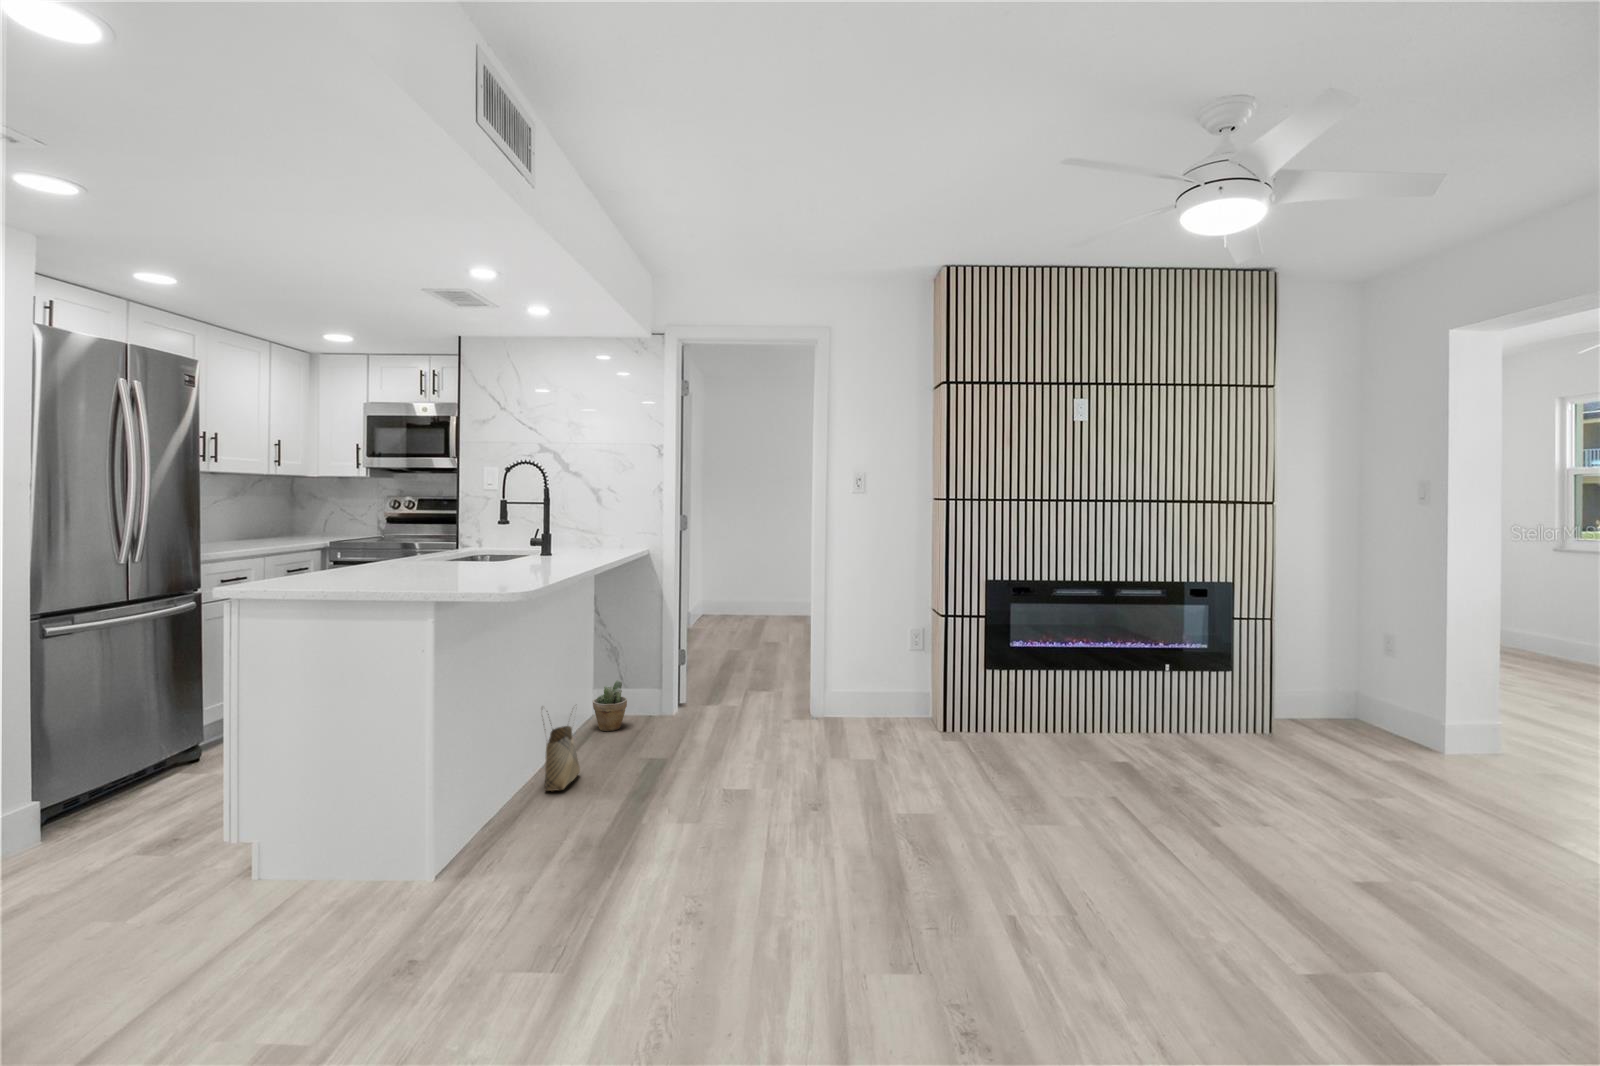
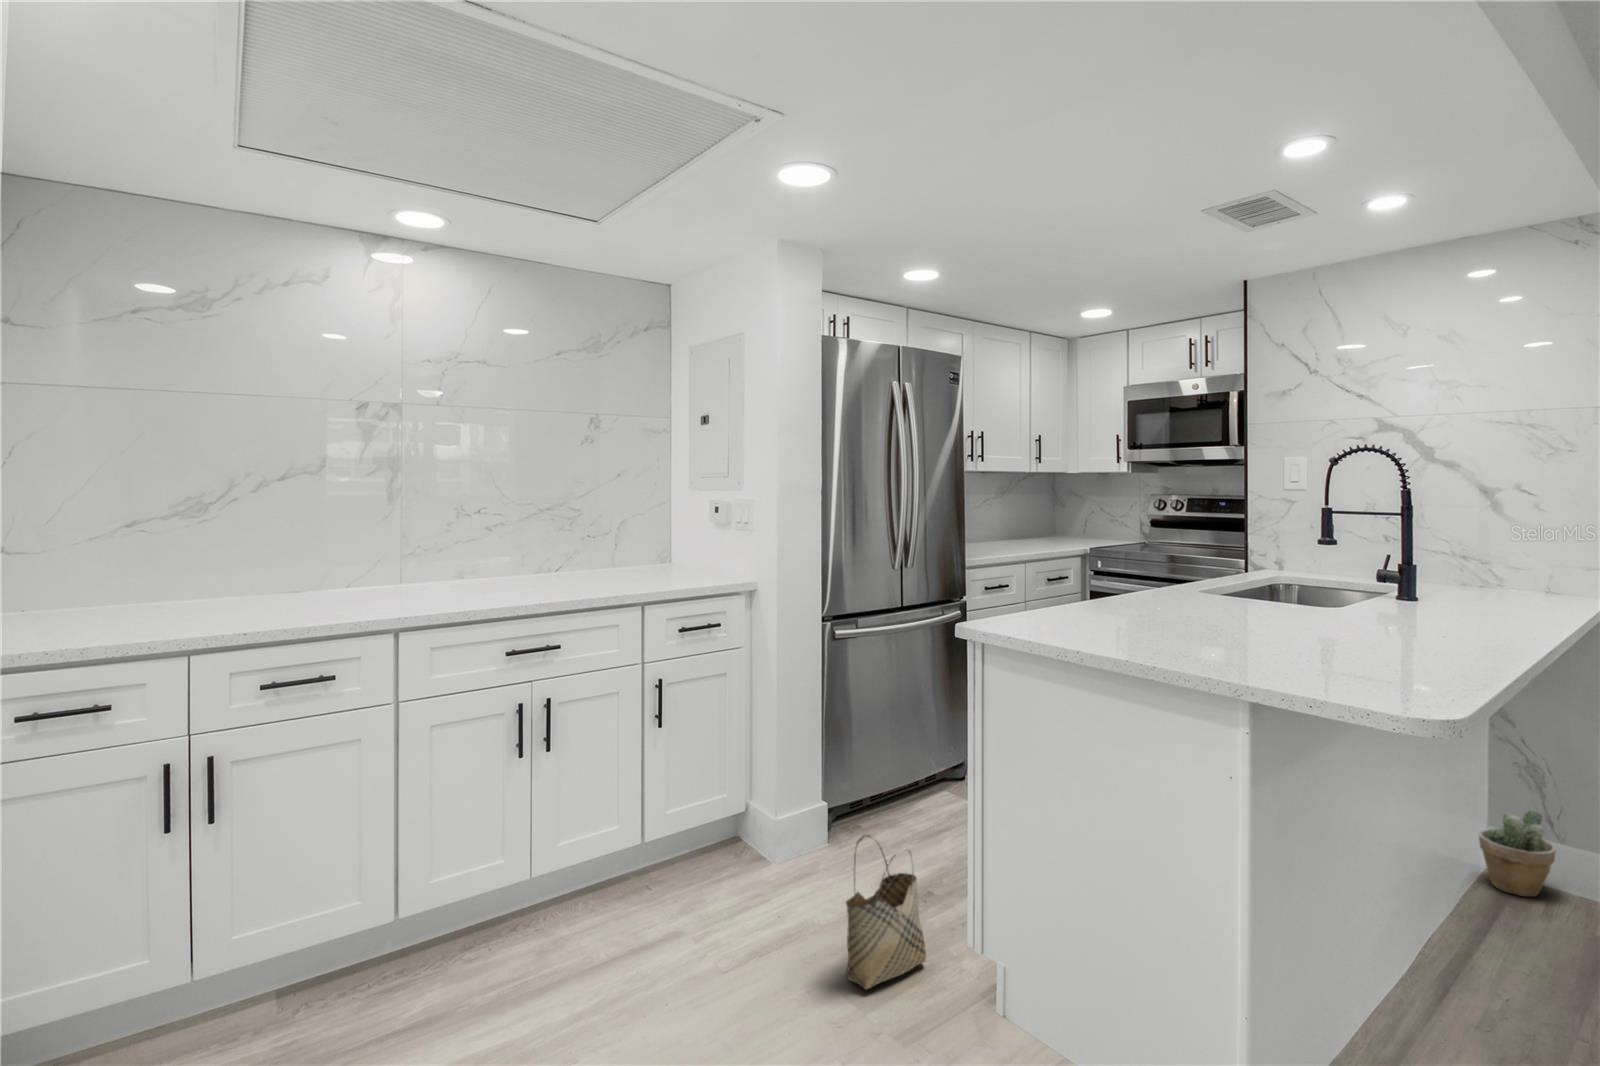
woven basket: present [543,714,580,791] -> present [846,835,926,989]

